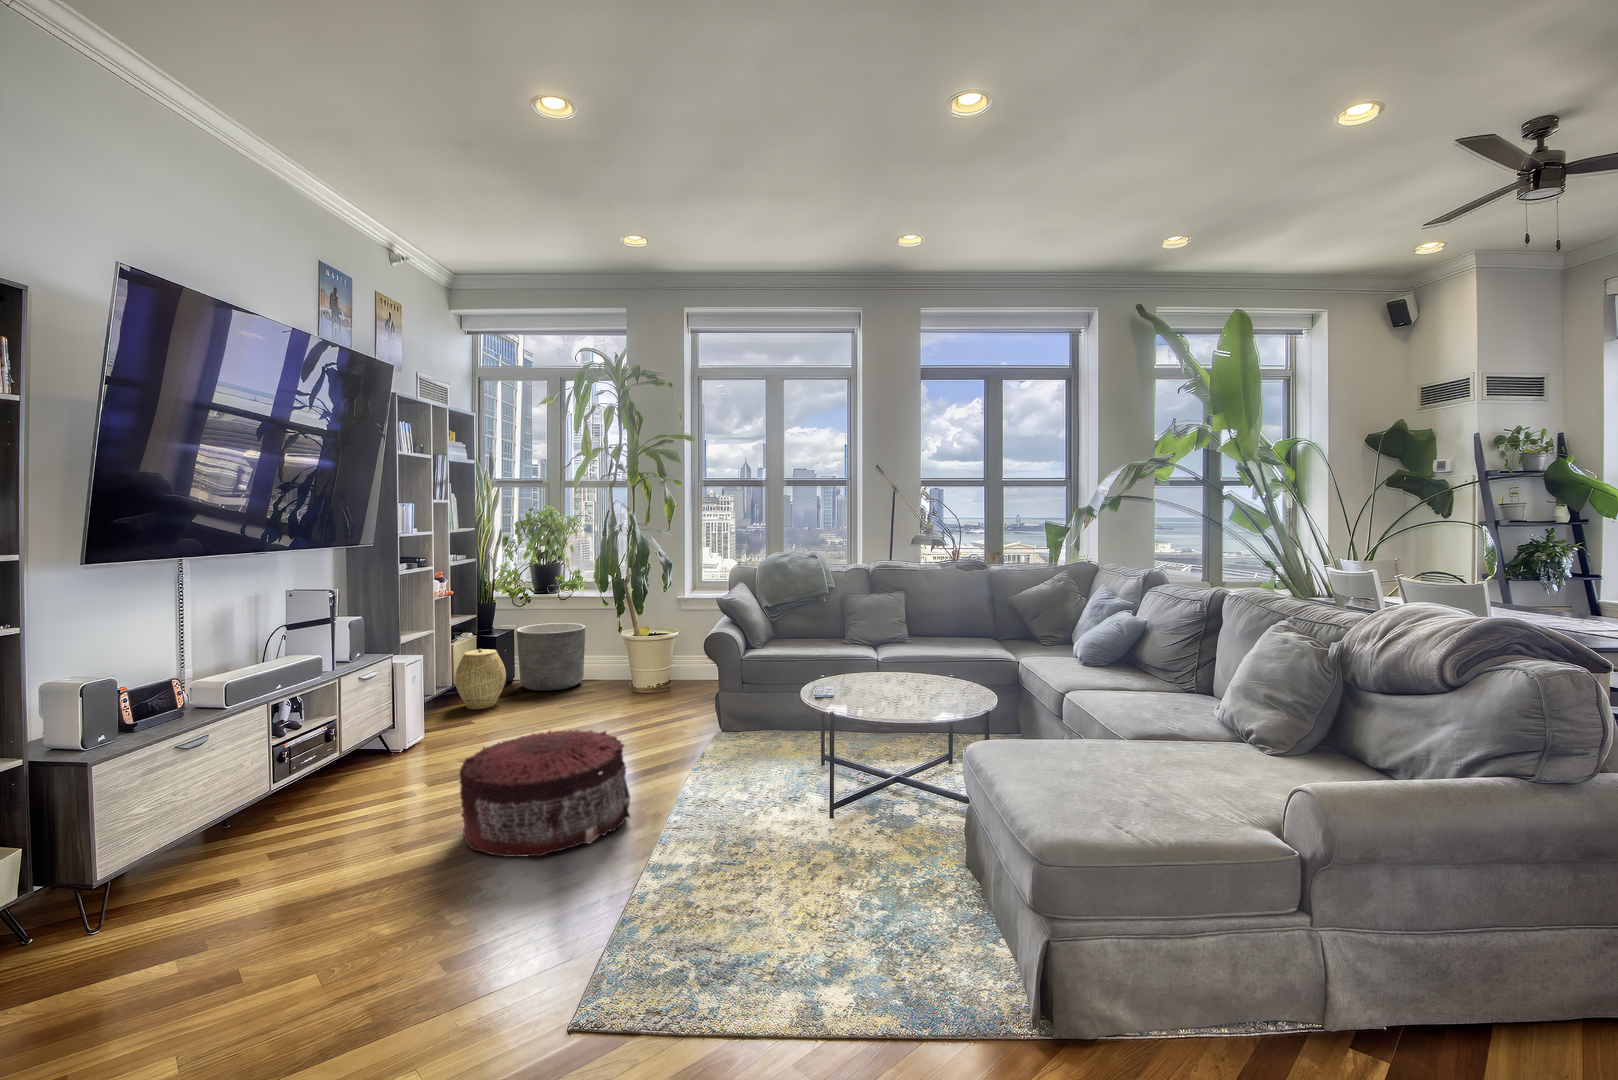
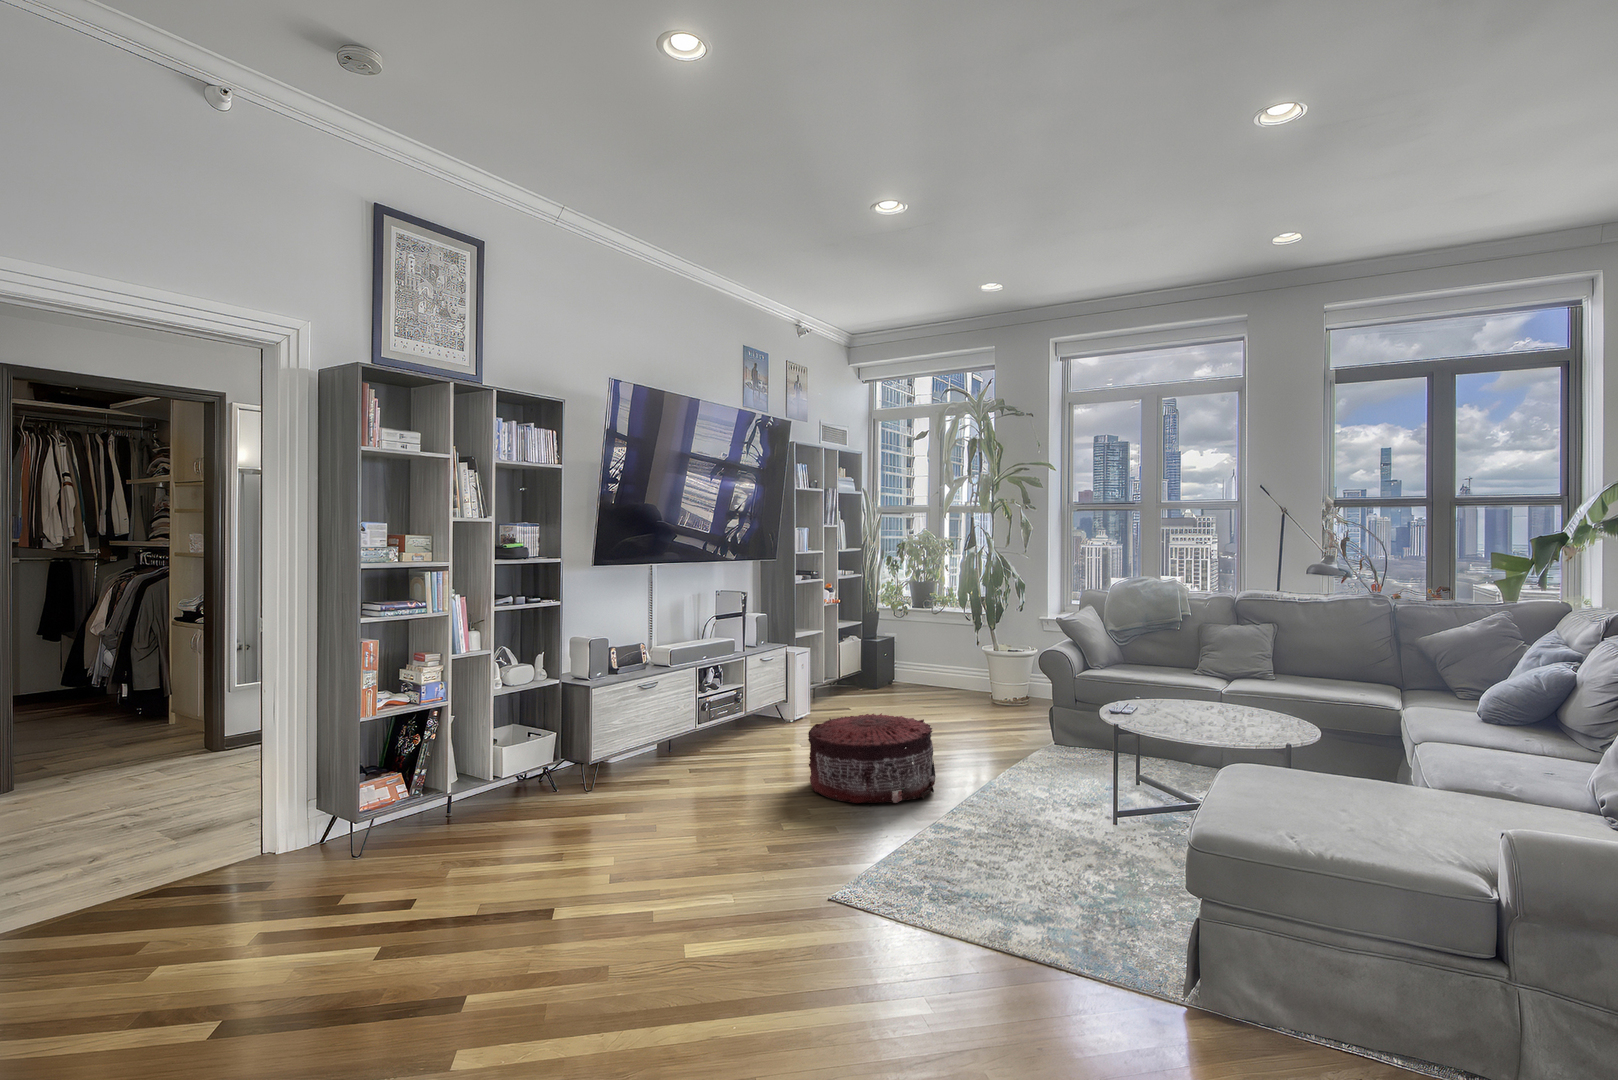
planter: present [517,623,585,691] -> none [891,635,950,696]
woven basket: present [455,649,506,709] -> none [838,651,878,703]

